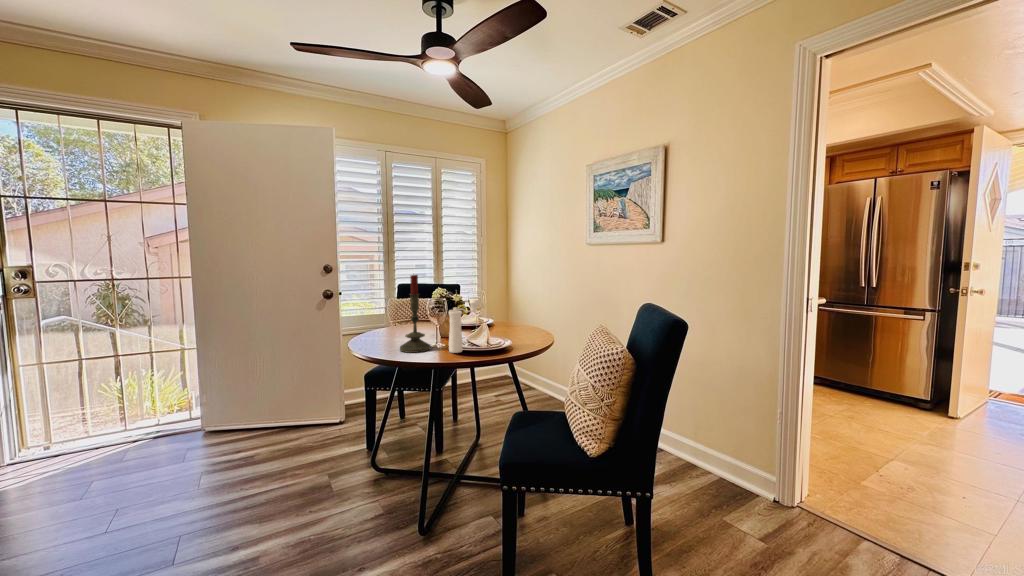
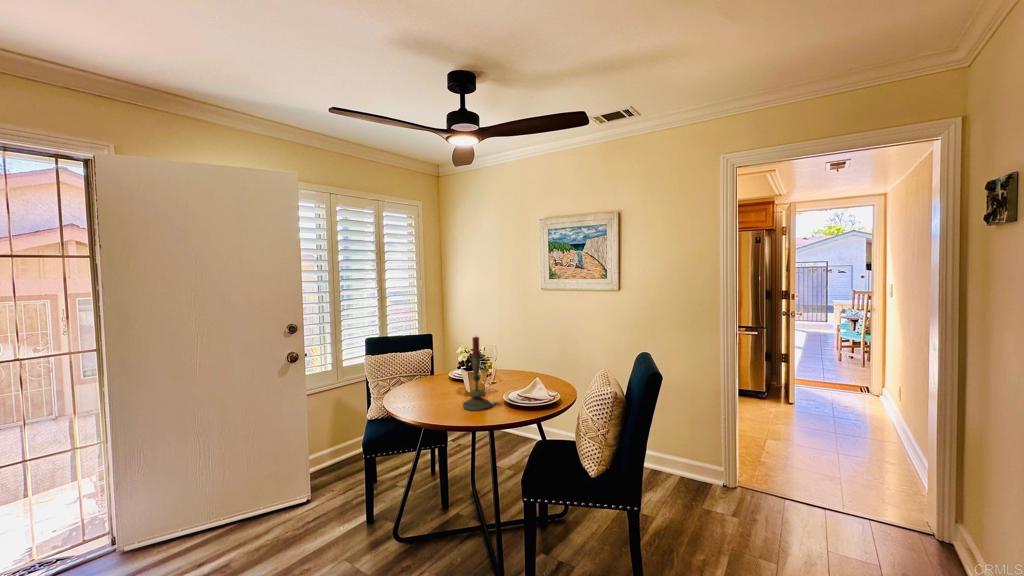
pepper mill: present [449,299,479,353] -> none [511,355,528,405]

